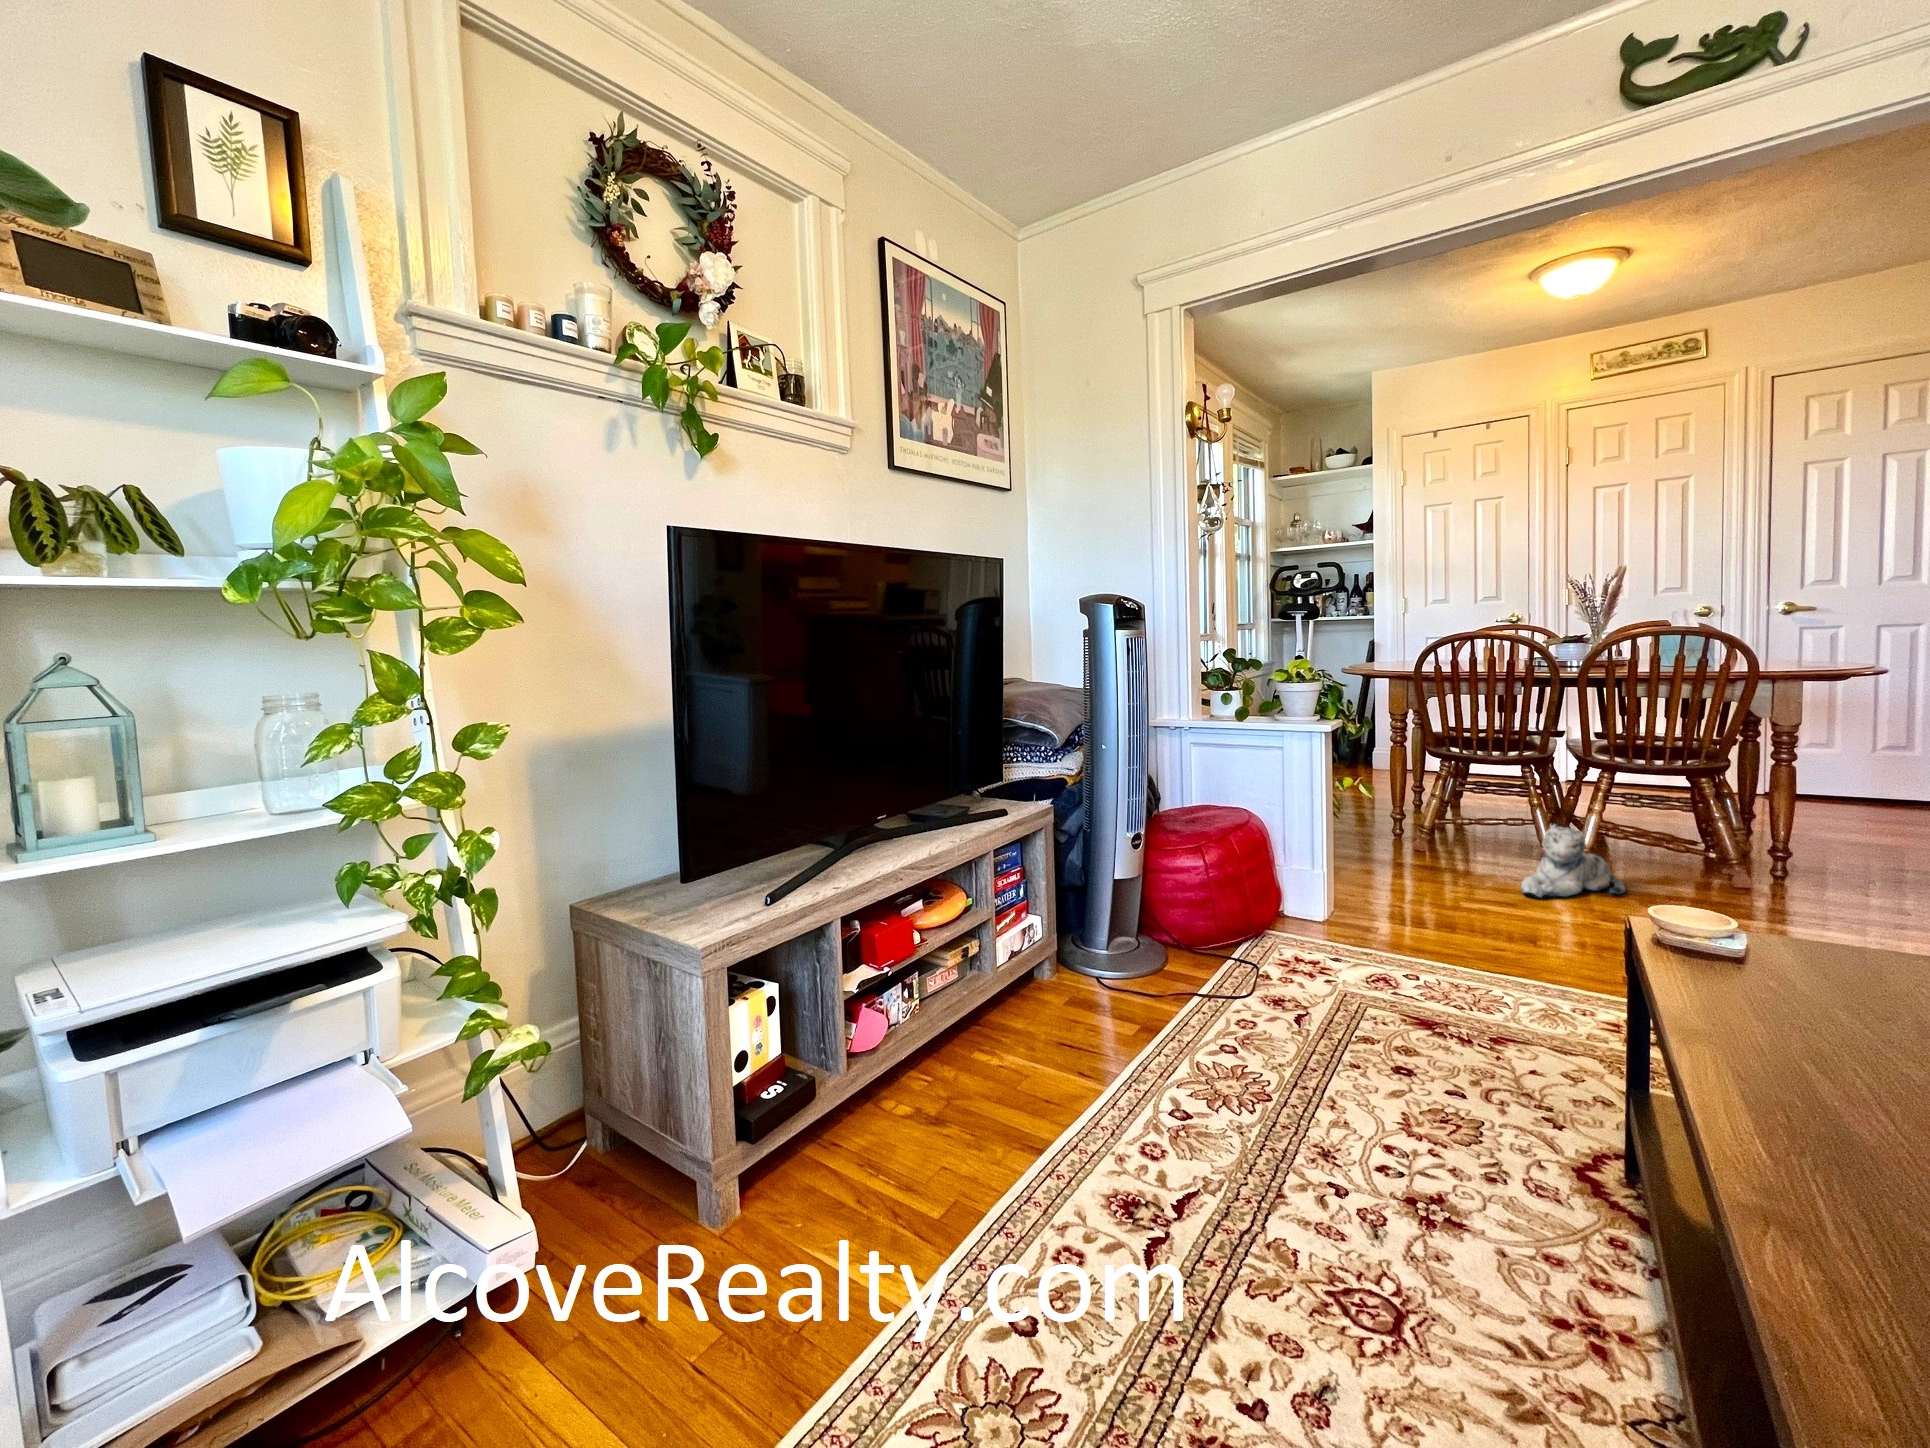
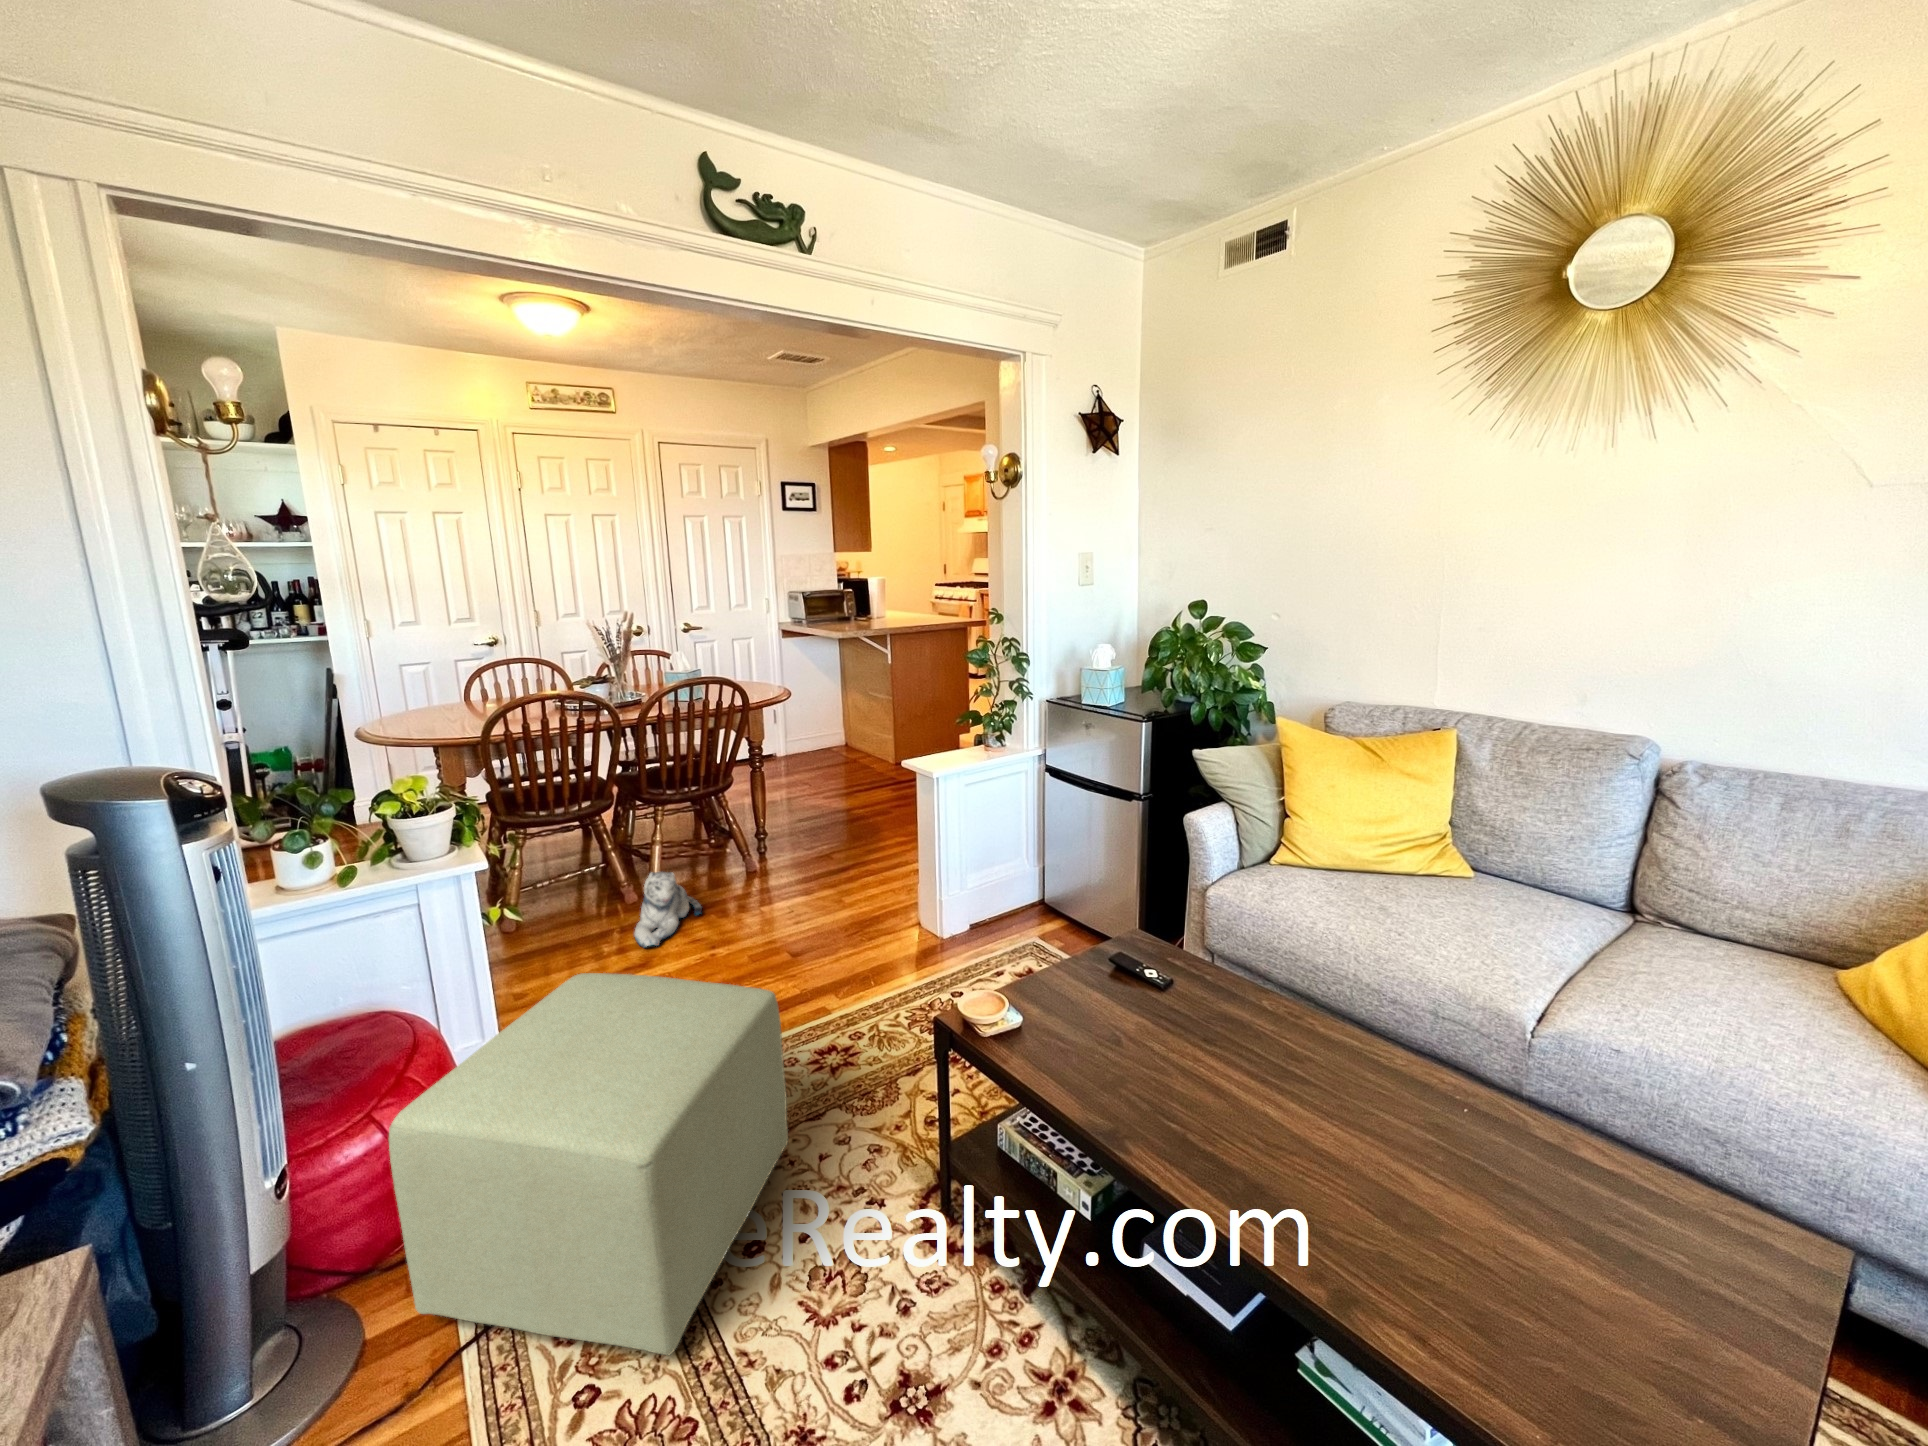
ottoman: none [1184,813,1505,1061] -> present [389,973,788,1355]

